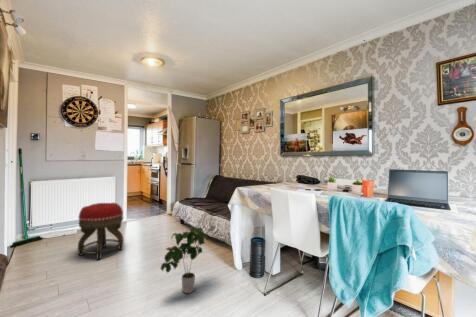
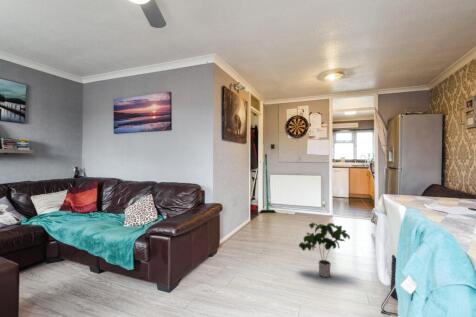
footstool: present [78,203,124,260] -> none [281,194,310,234]

